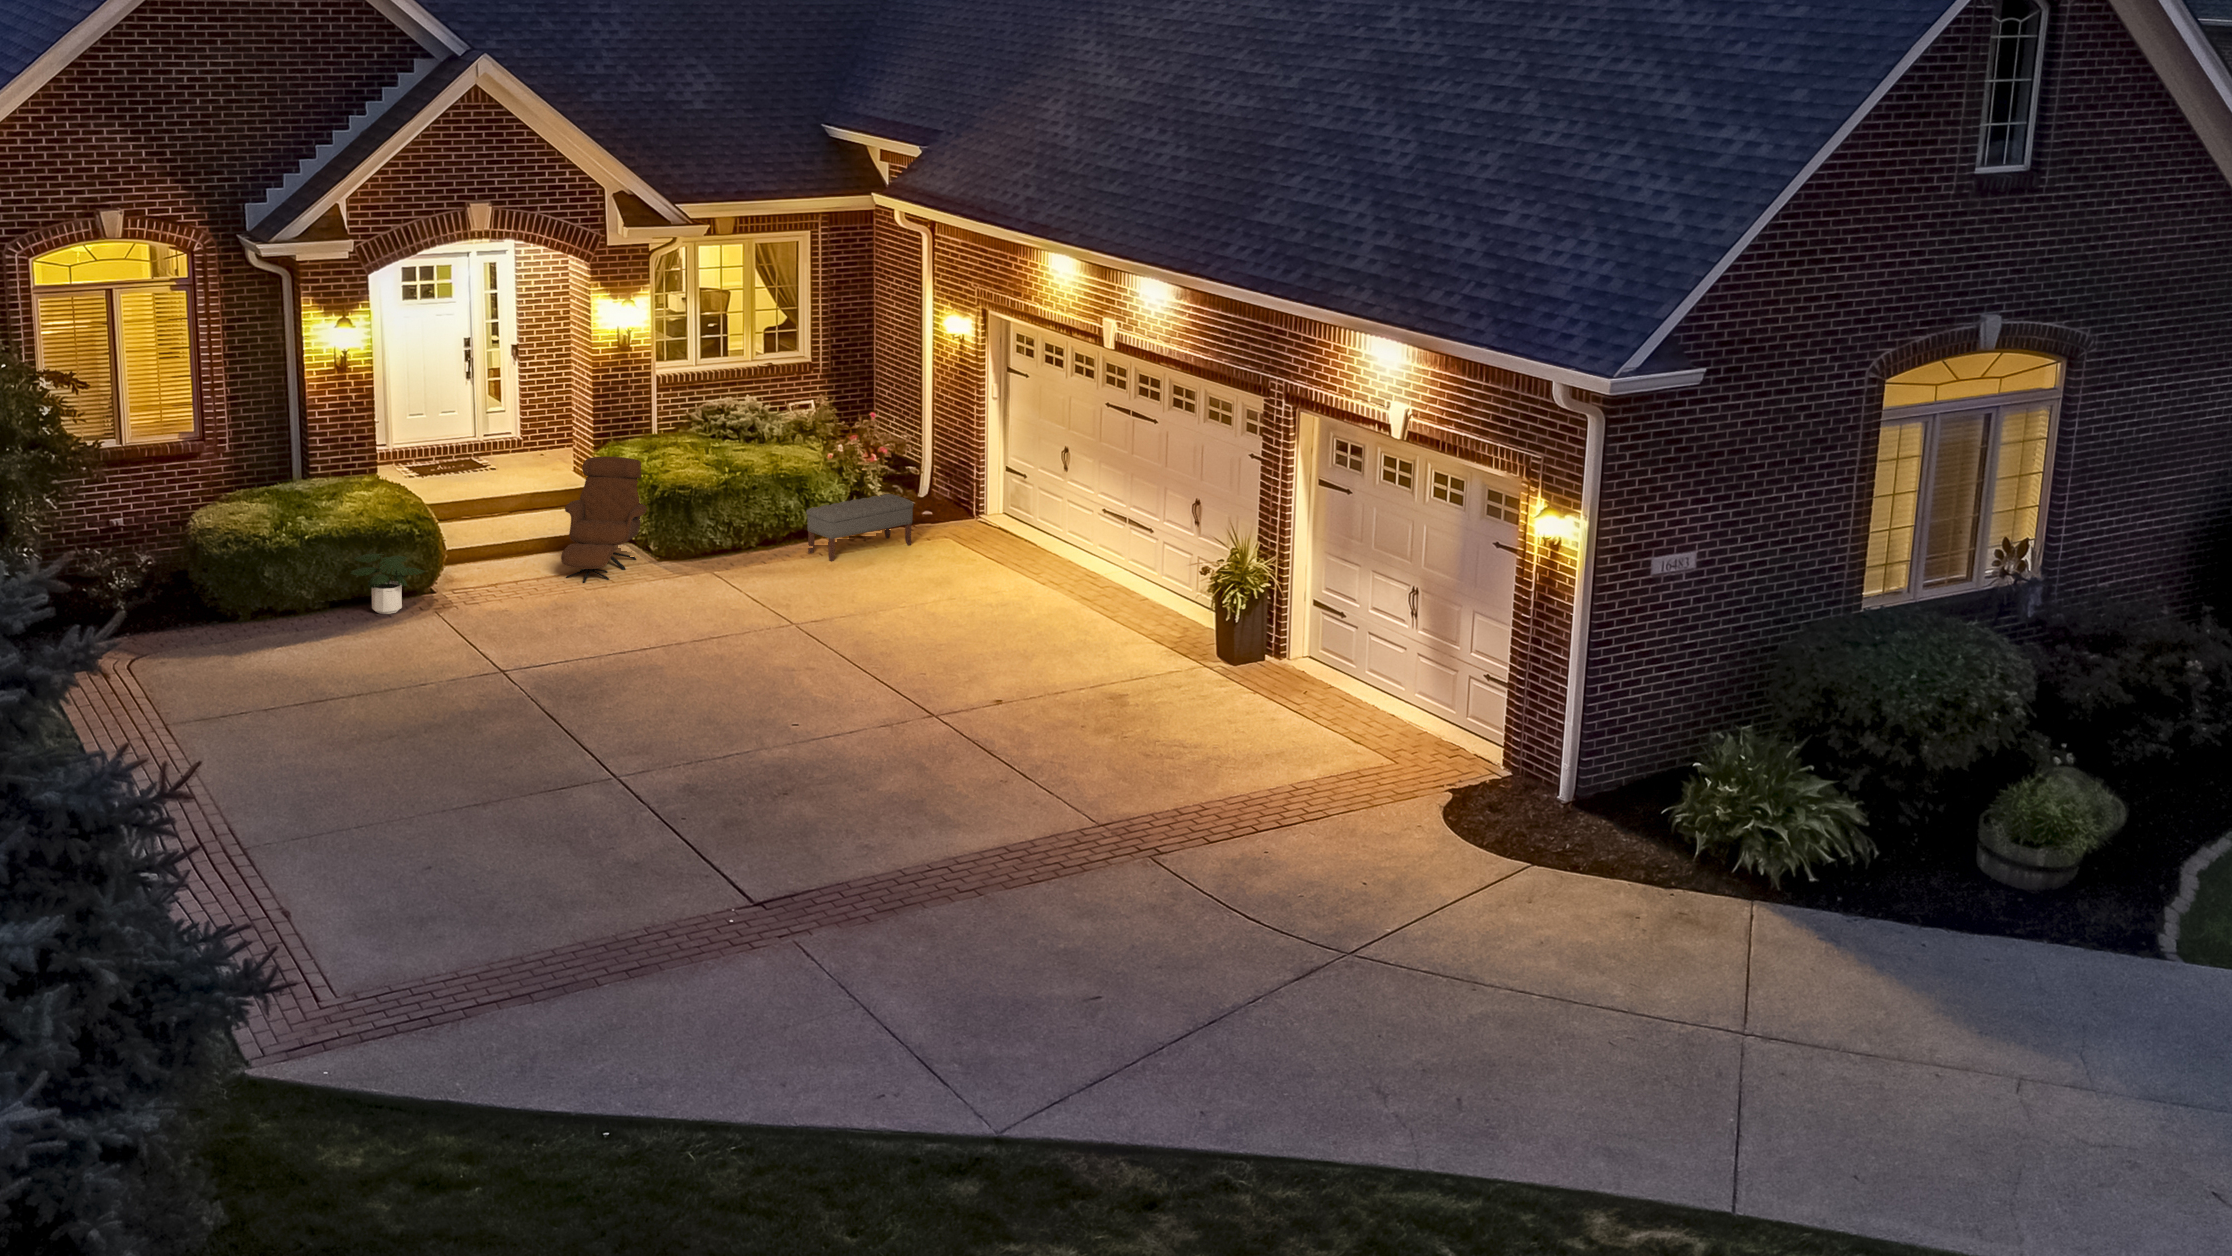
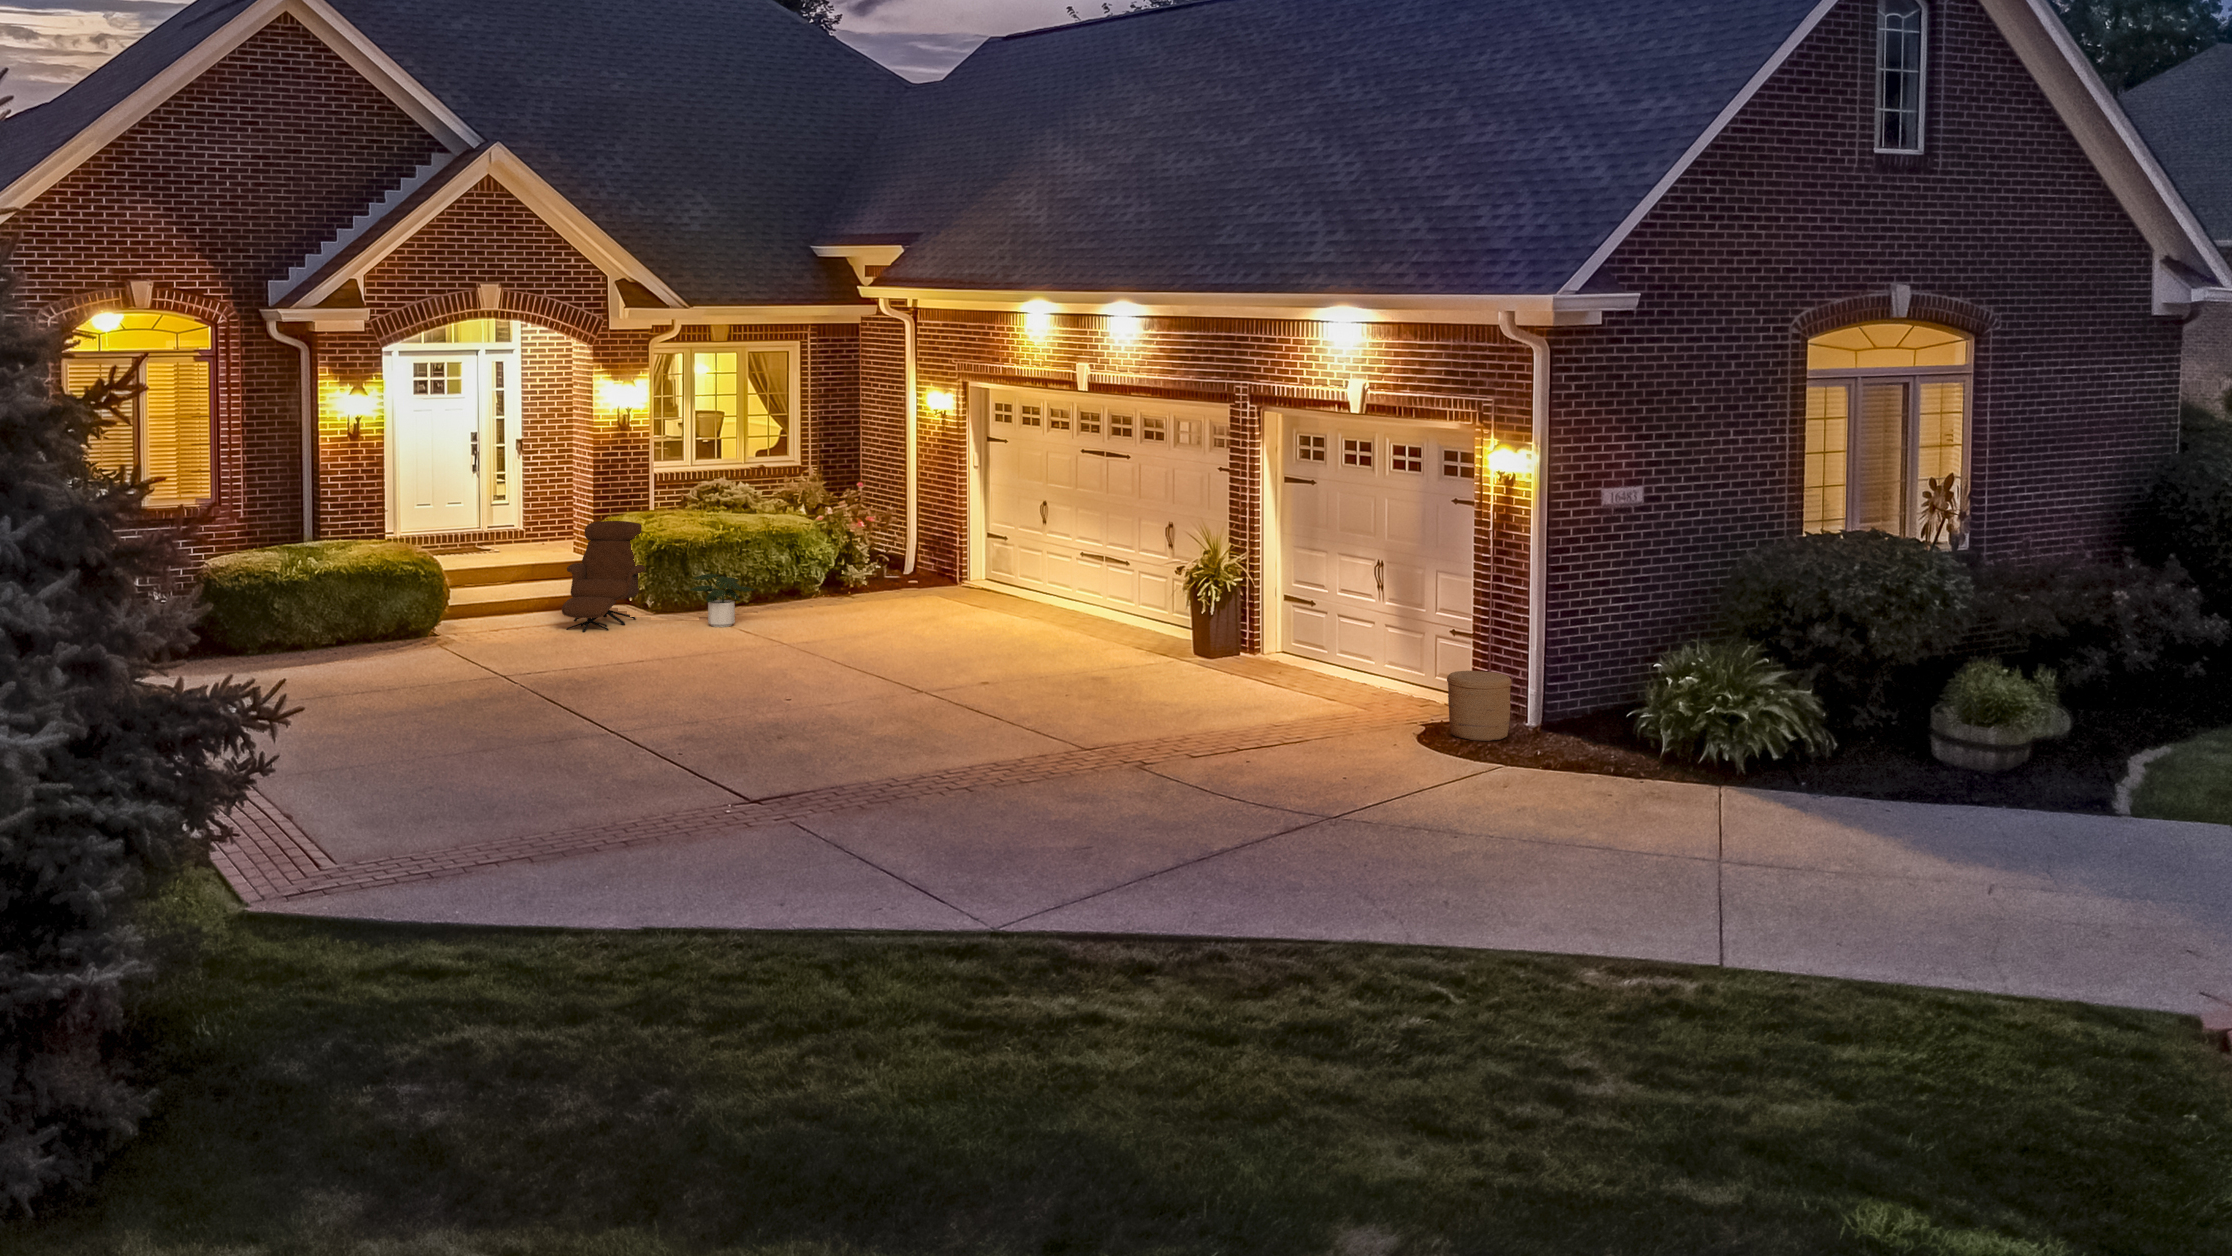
bench: present [806,494,914,561] -> none [801,562,906,619]
potted plant: present [350,554,425,614] -> present [690,574,755,627]
woven basket: none [1477,733,1544,813] -> present [1447,671,1512,741]

